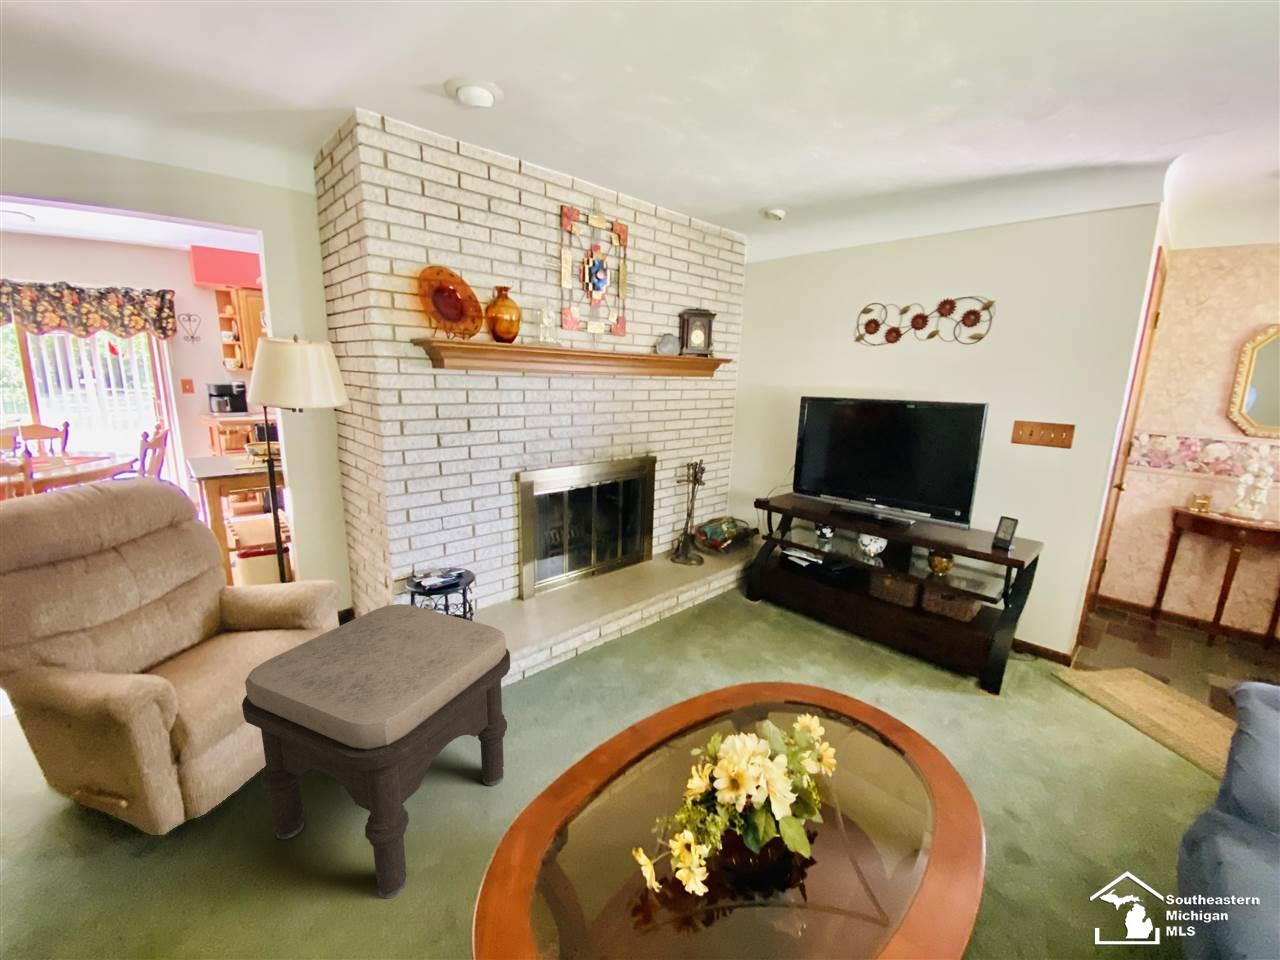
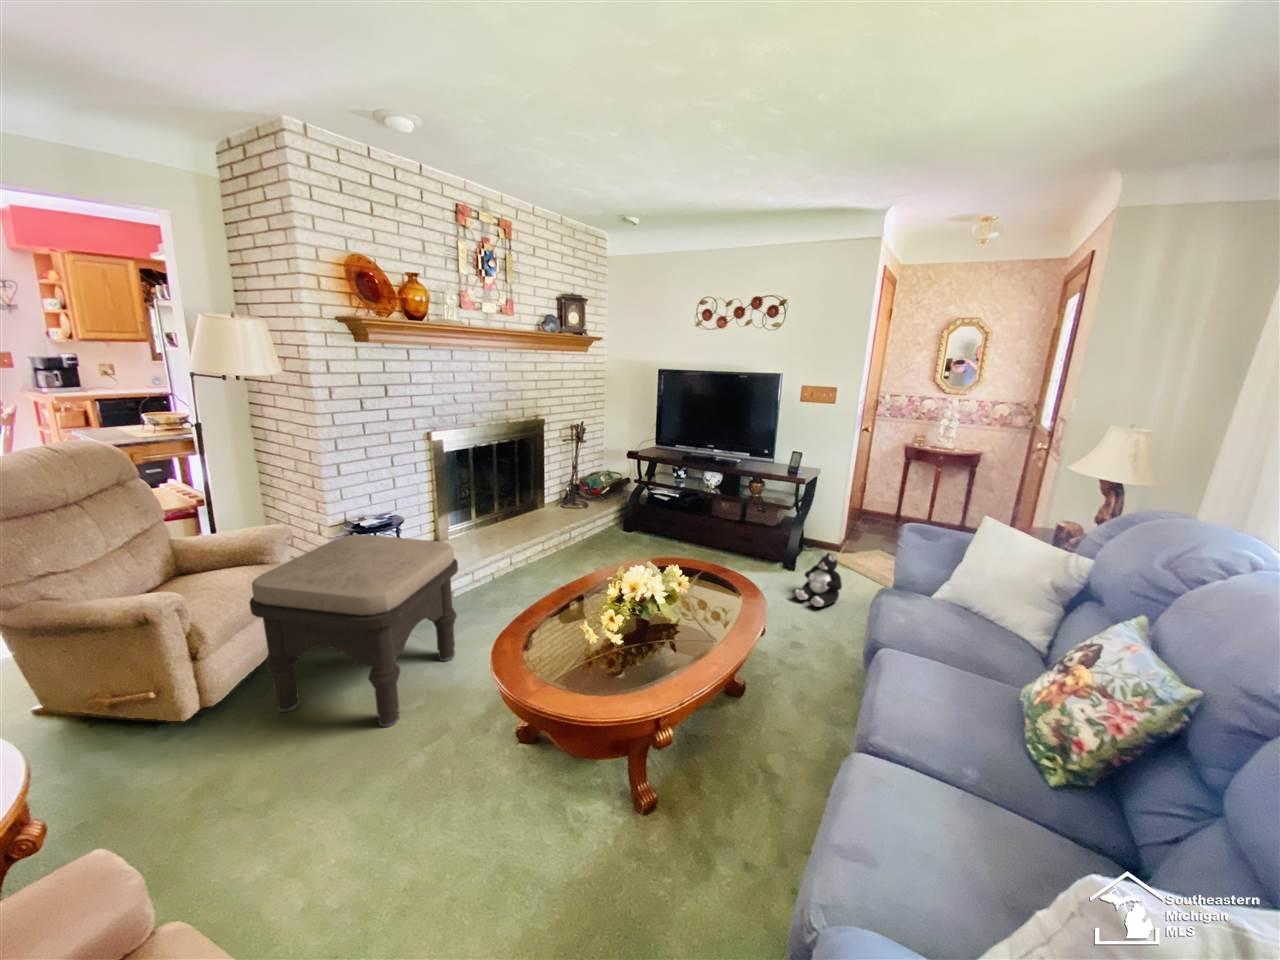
plush toy: none [1005,682,1092,775] -> present [795,551,842,607]

